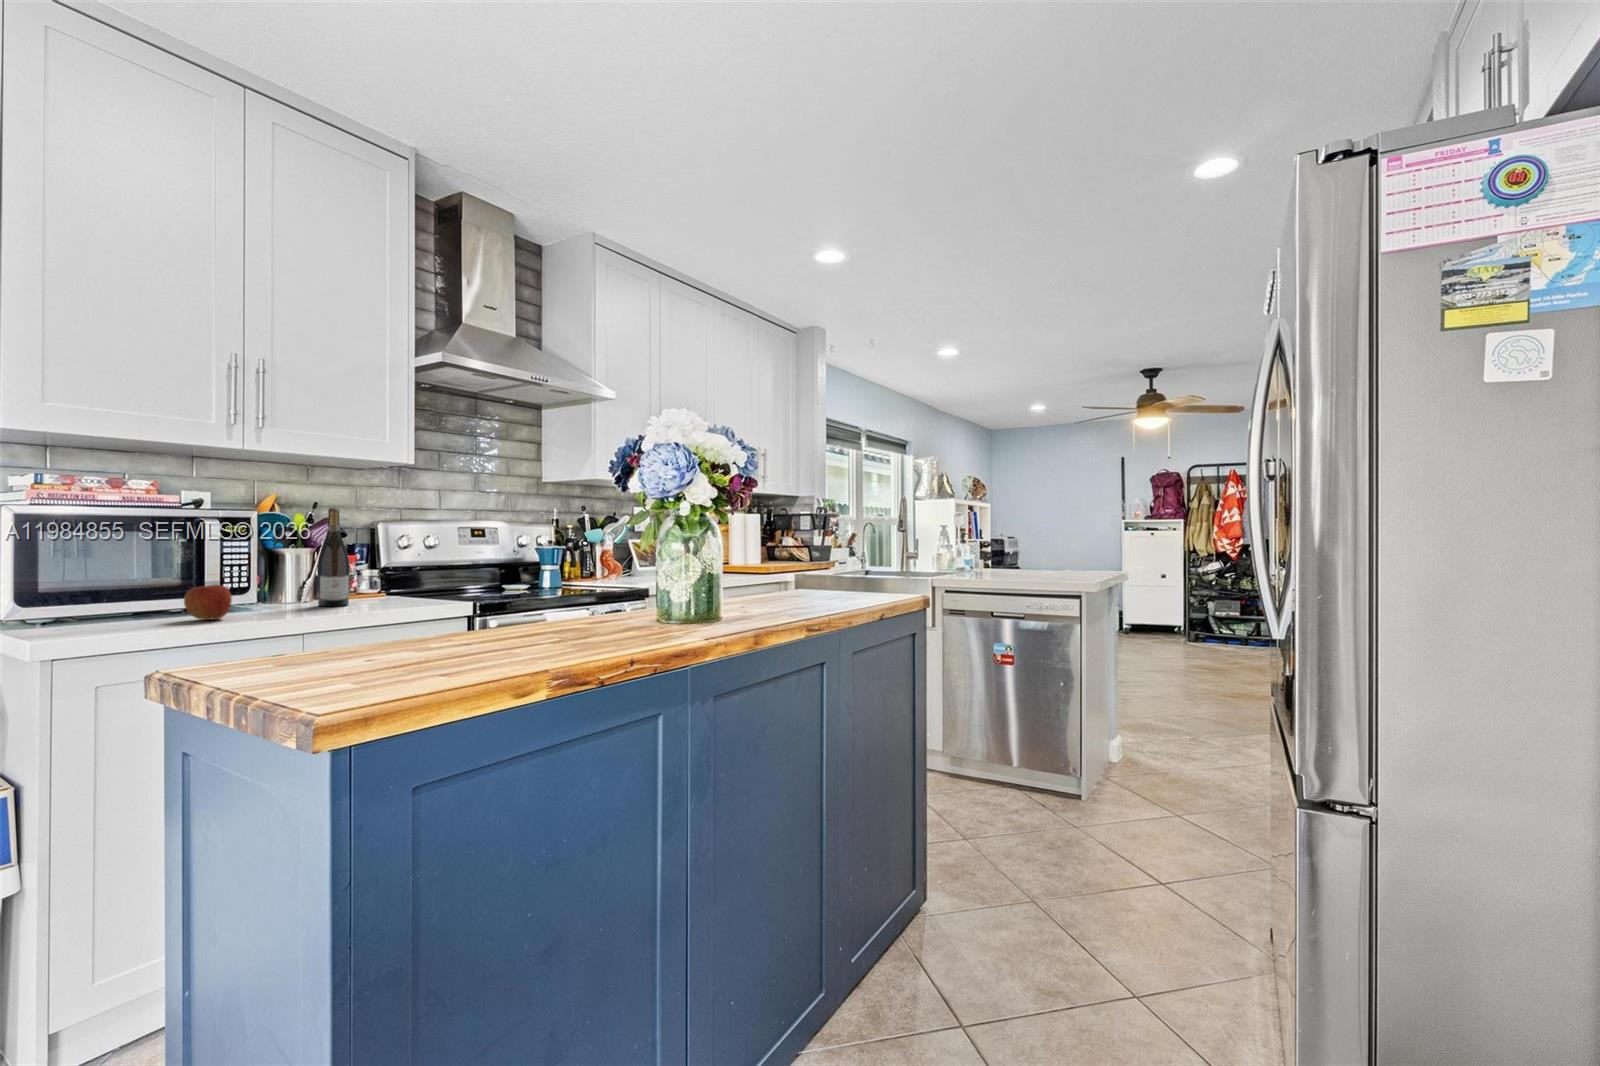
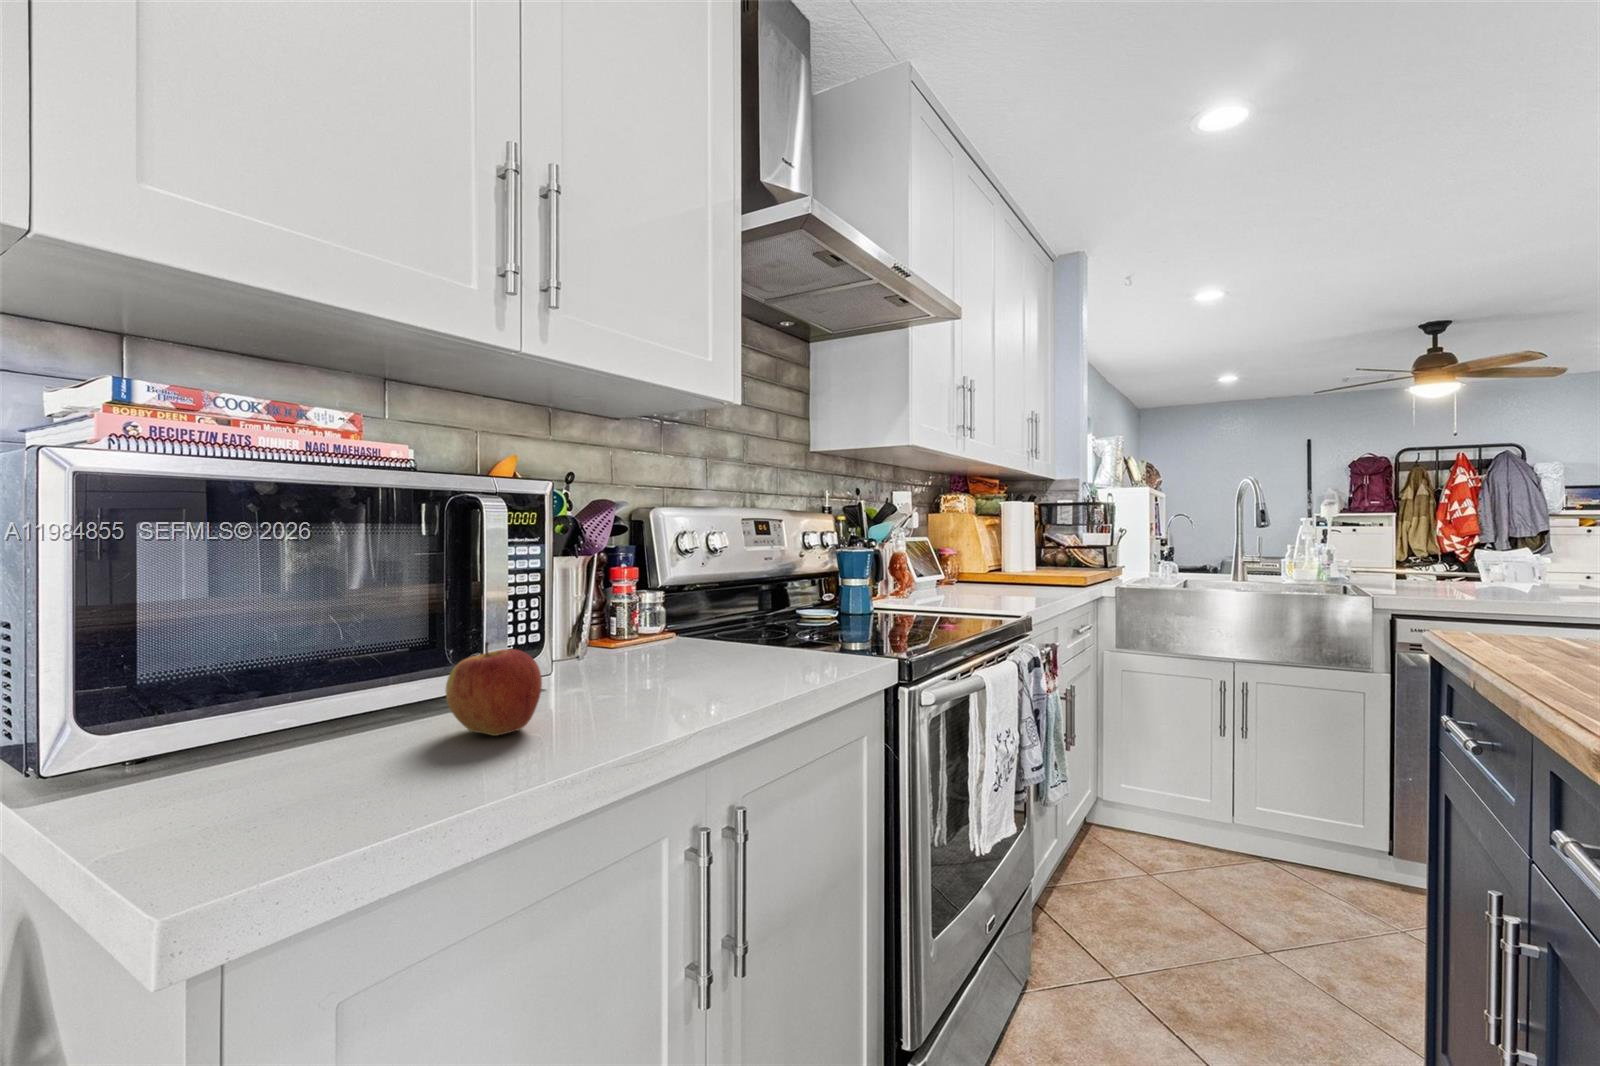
wine bottle: present [317,508,350,606] -> none [628,480,680,665]

